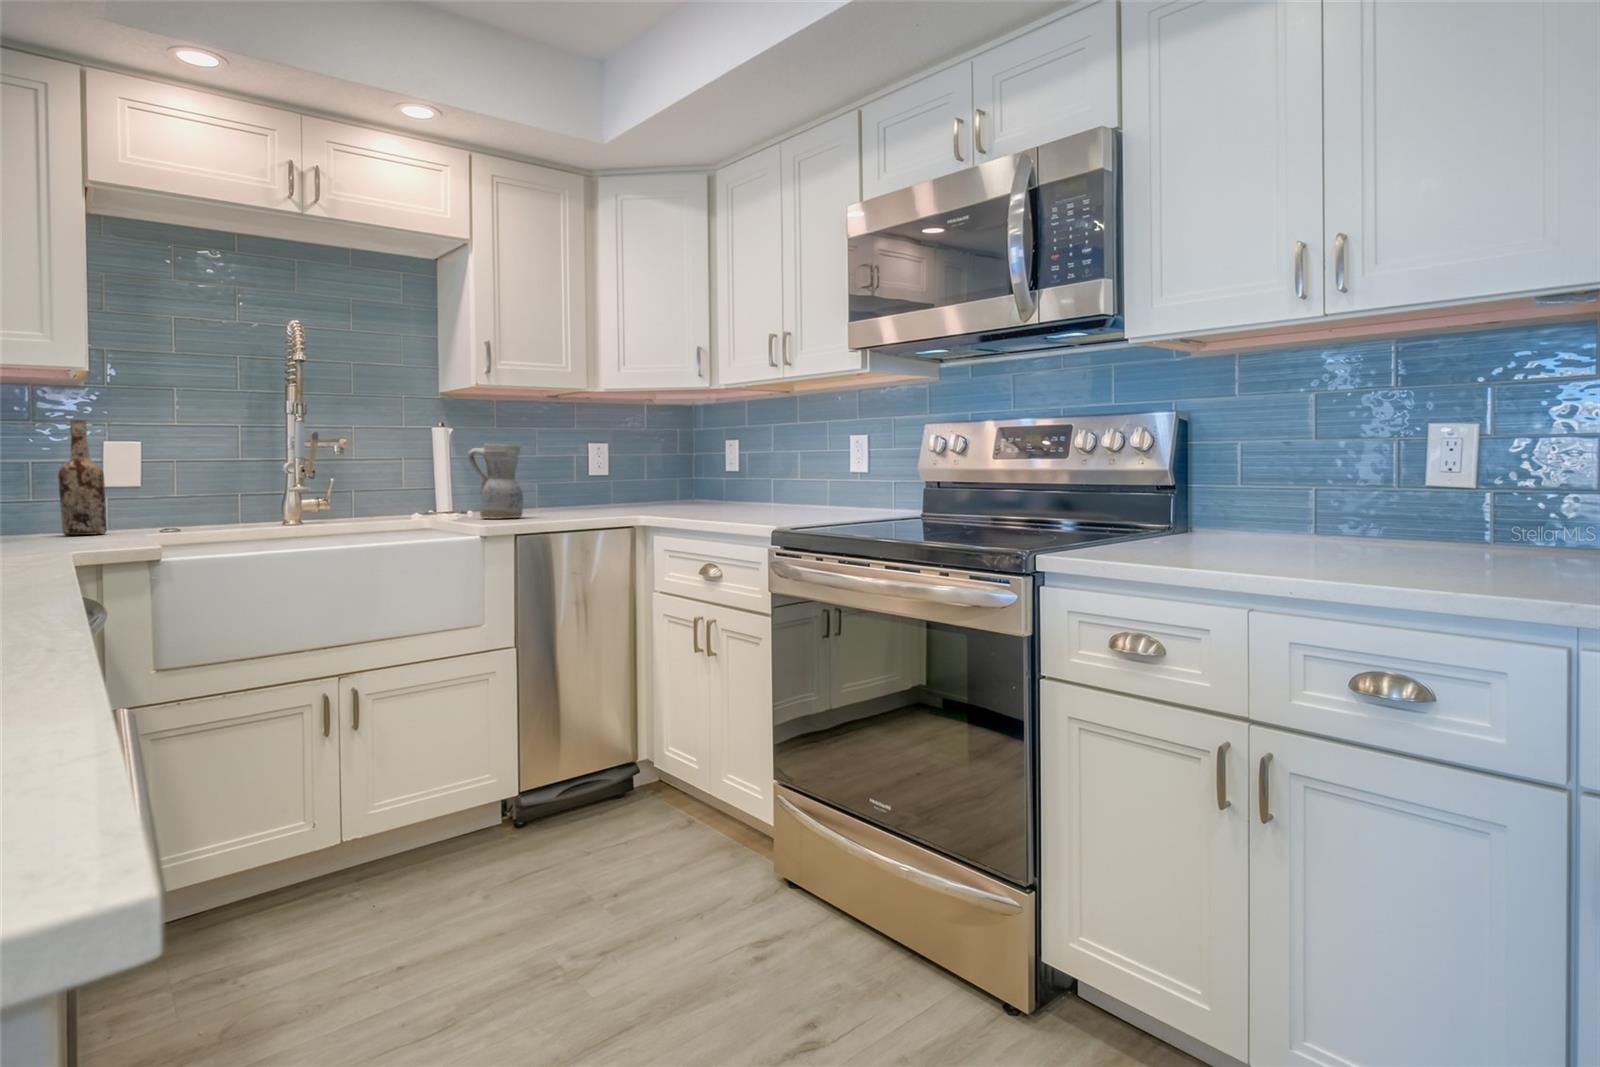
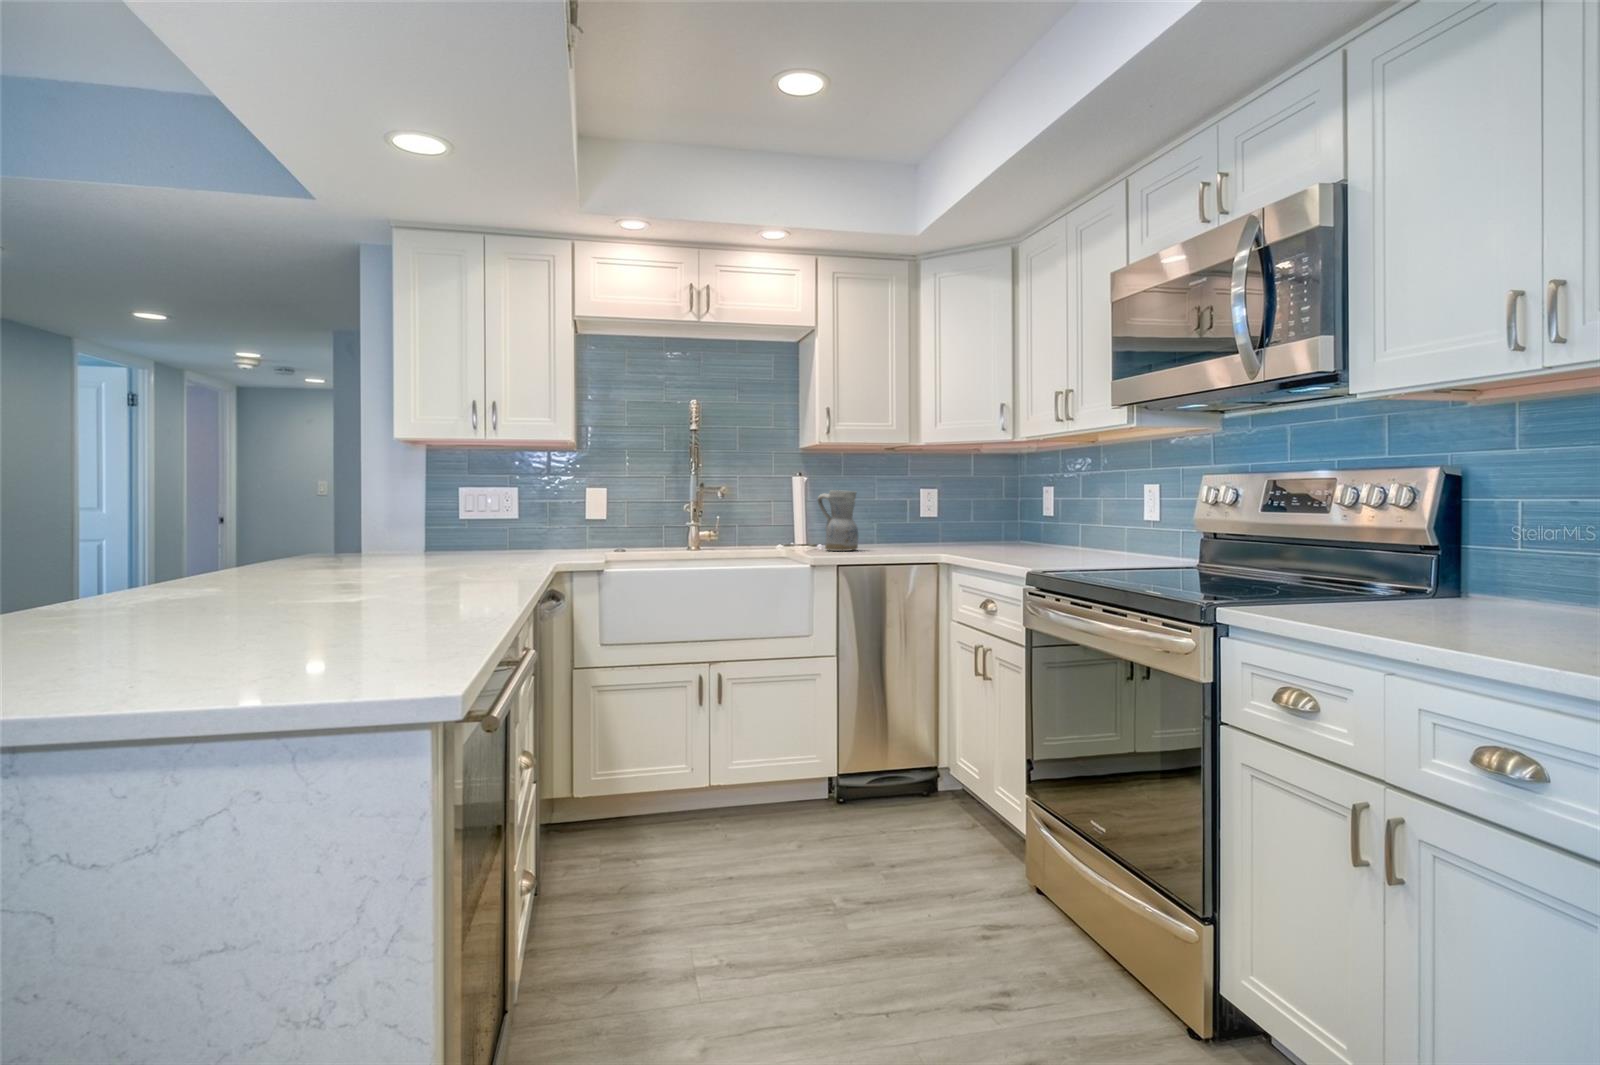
wine bottle: present [58,420,107,535] -> none [560,479,584,555]

